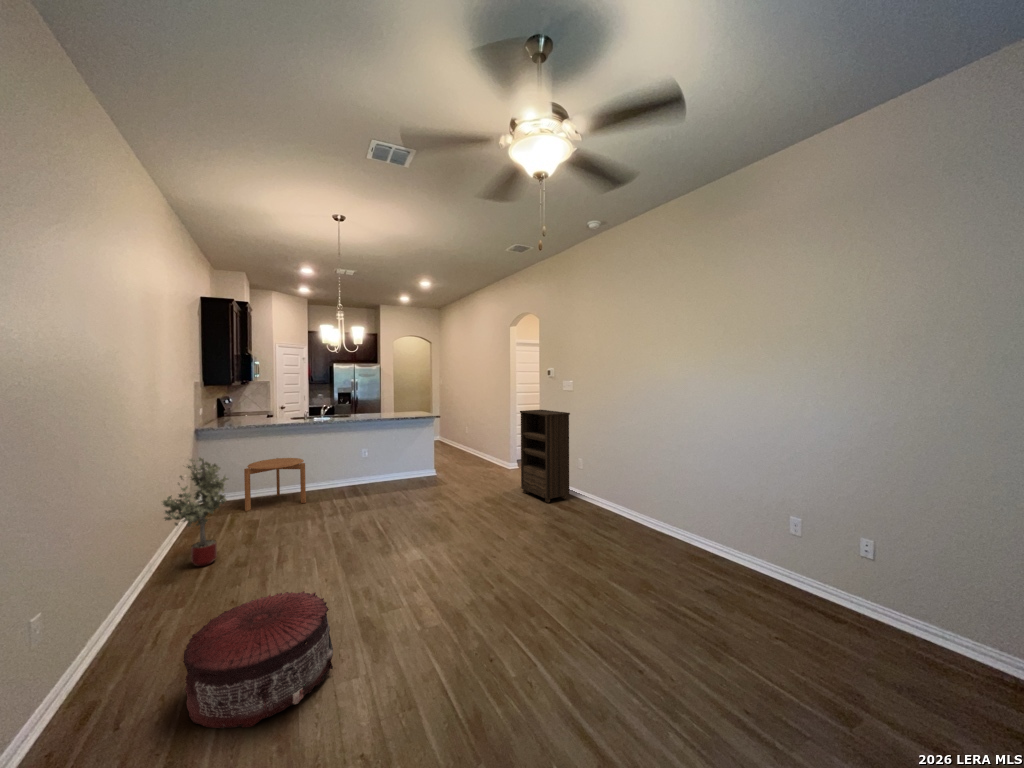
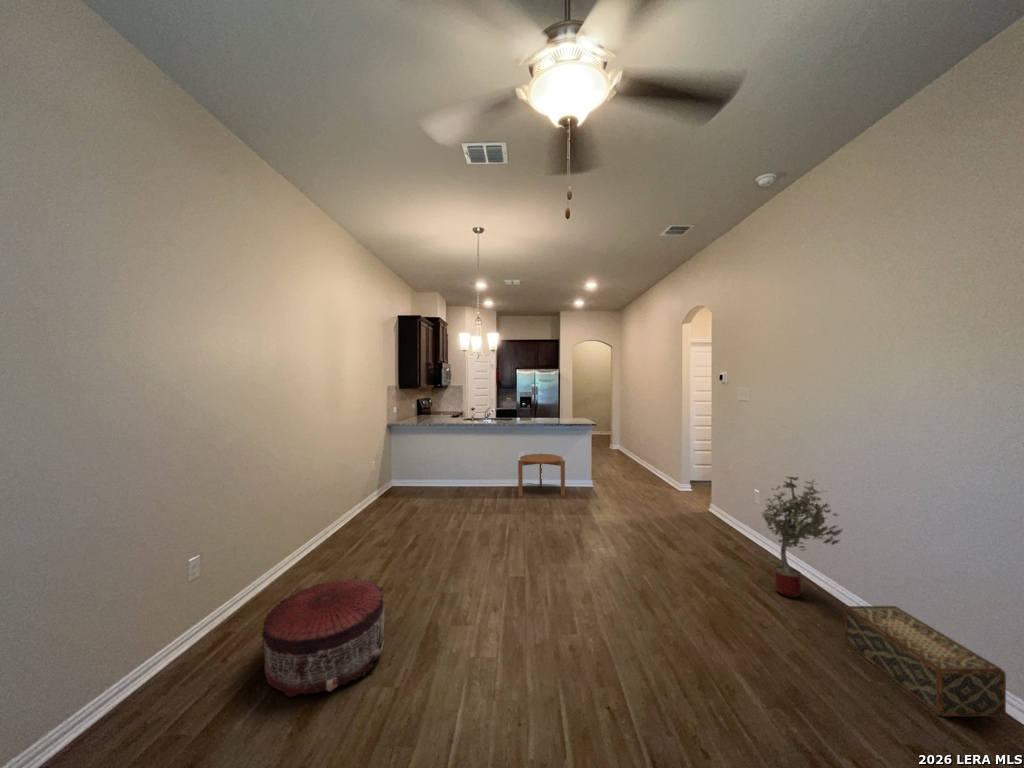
bookshelf: present [520,410,570,503] -> none [677,423,741,541]
potted tree: present [163,458,228,566] -> present [762,477,842,597]
side table: present [244,458,306,511] -> present [518,454,565,497]
woven basket: none [653,517,729,570] -> present [845,606,1006,717]

